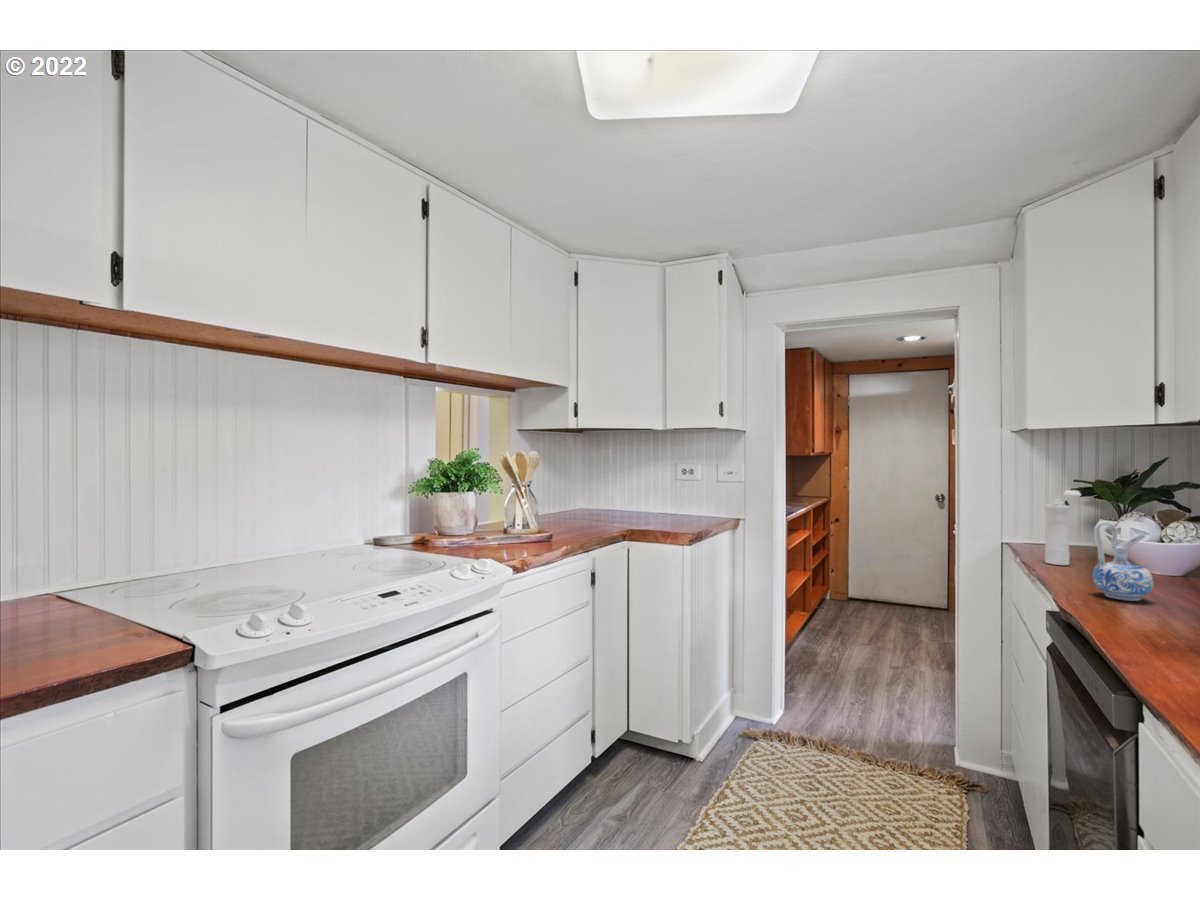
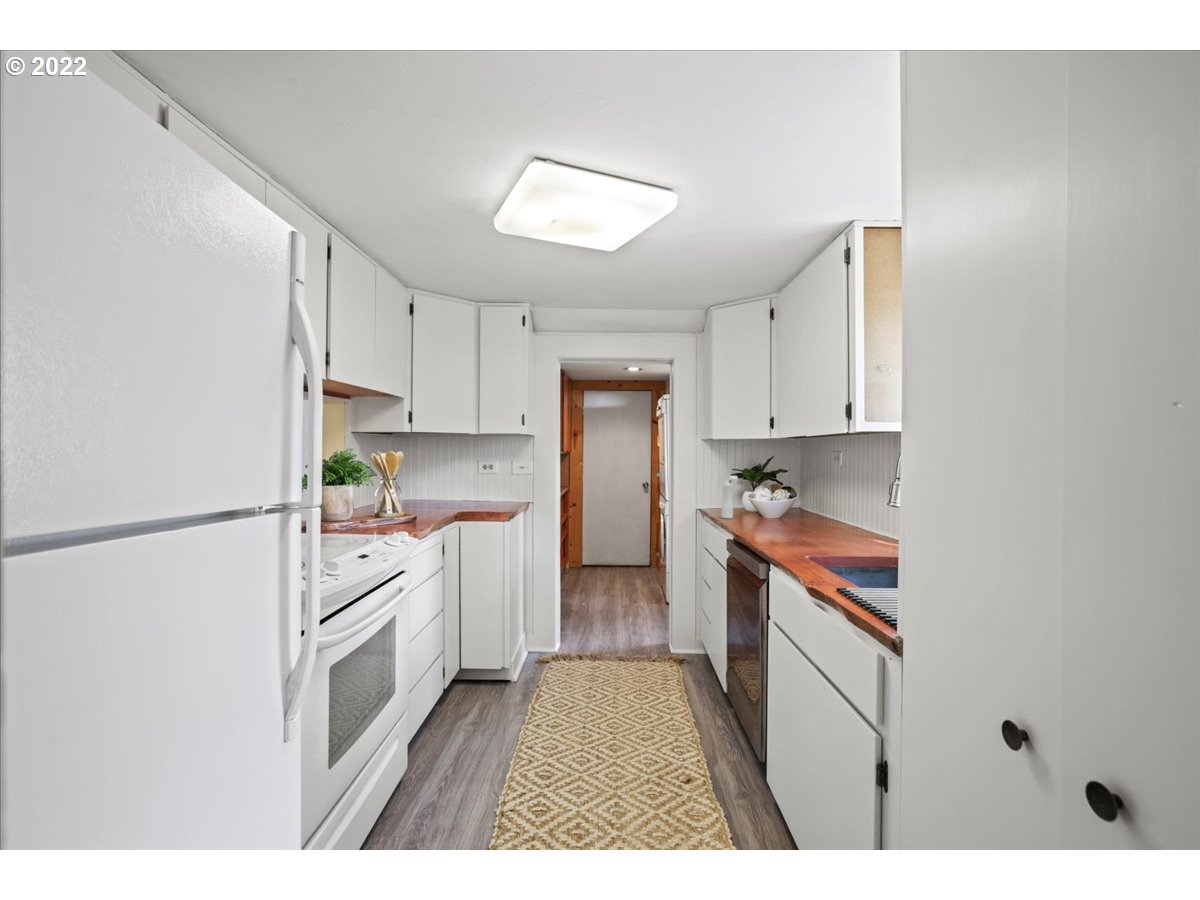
ceramic pitcher: present [1092,521,1153,601] -> none [746,491,770,531]

